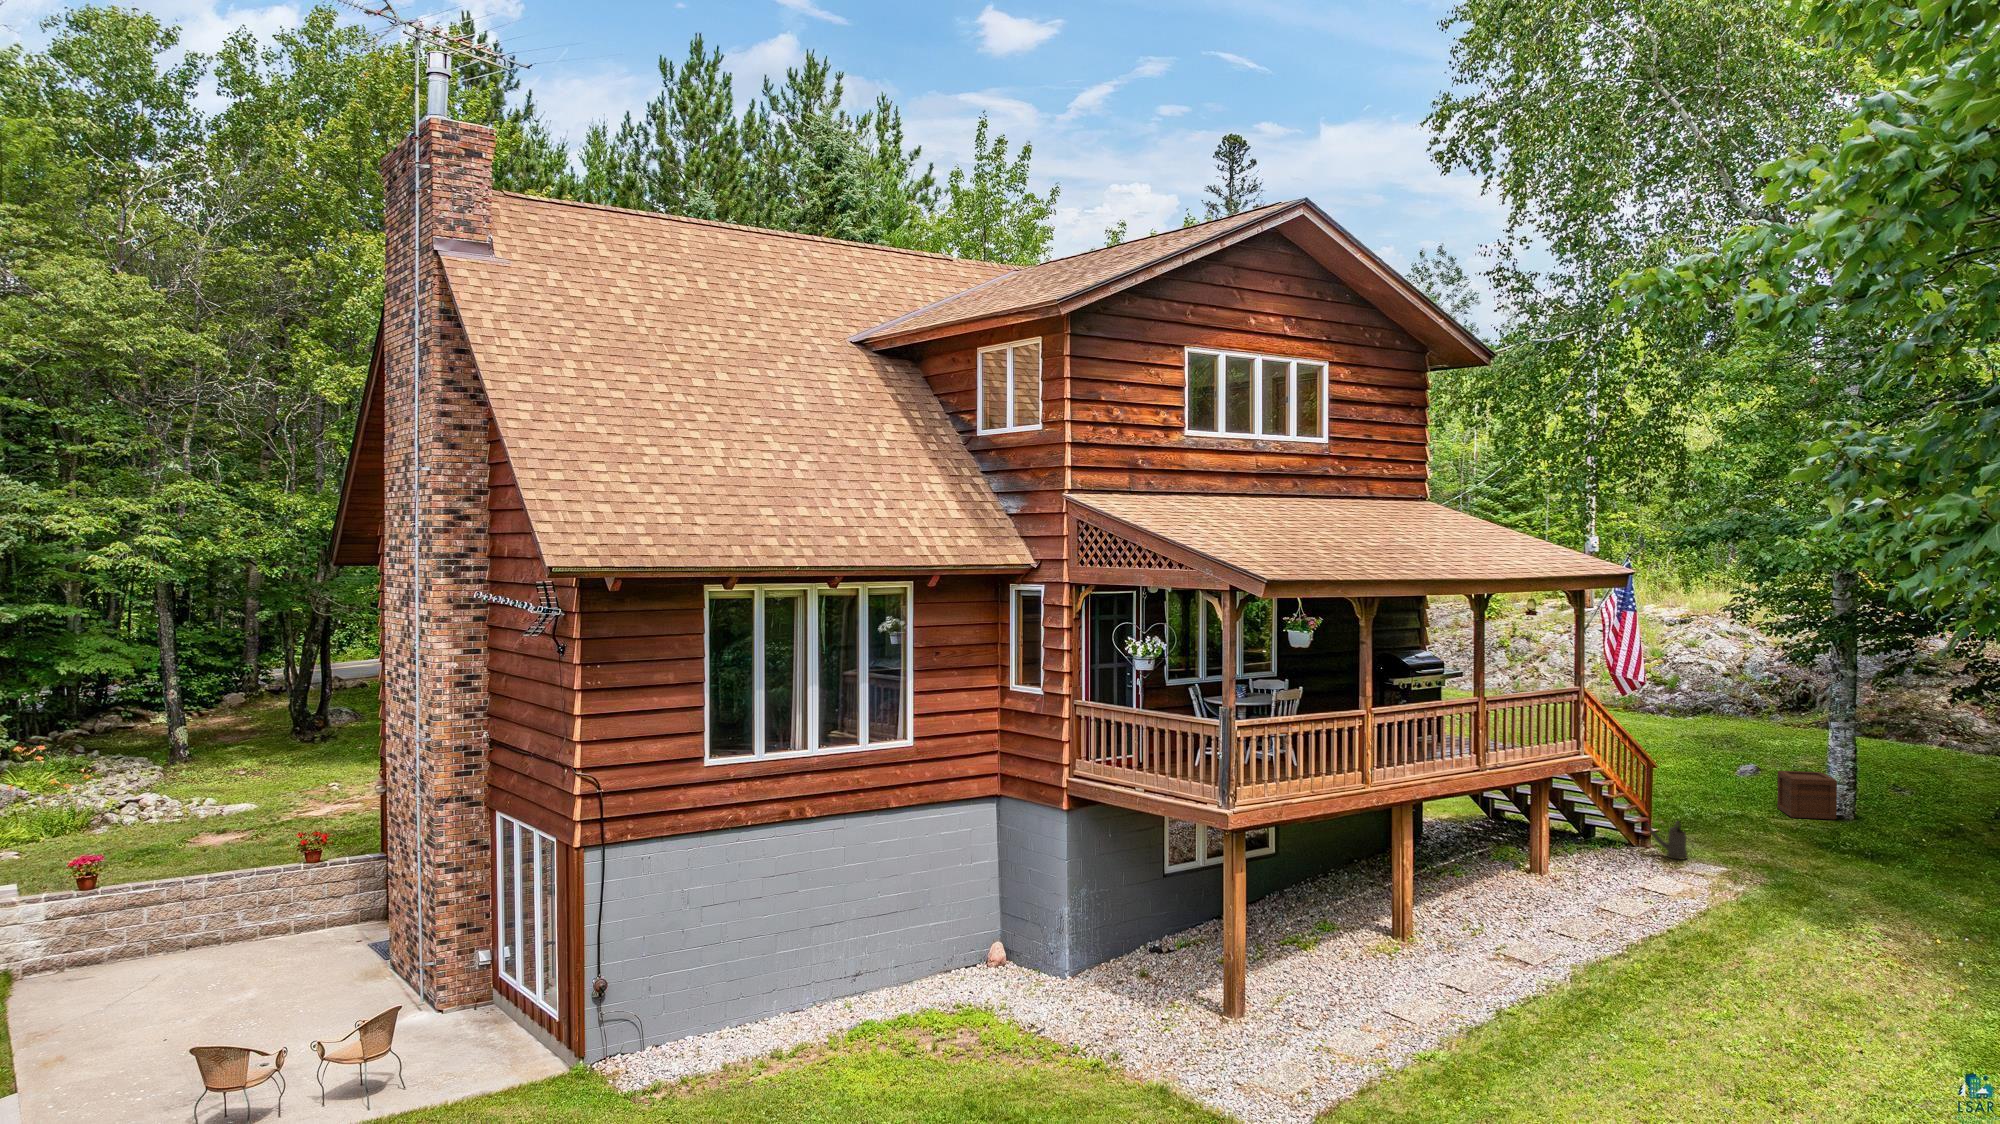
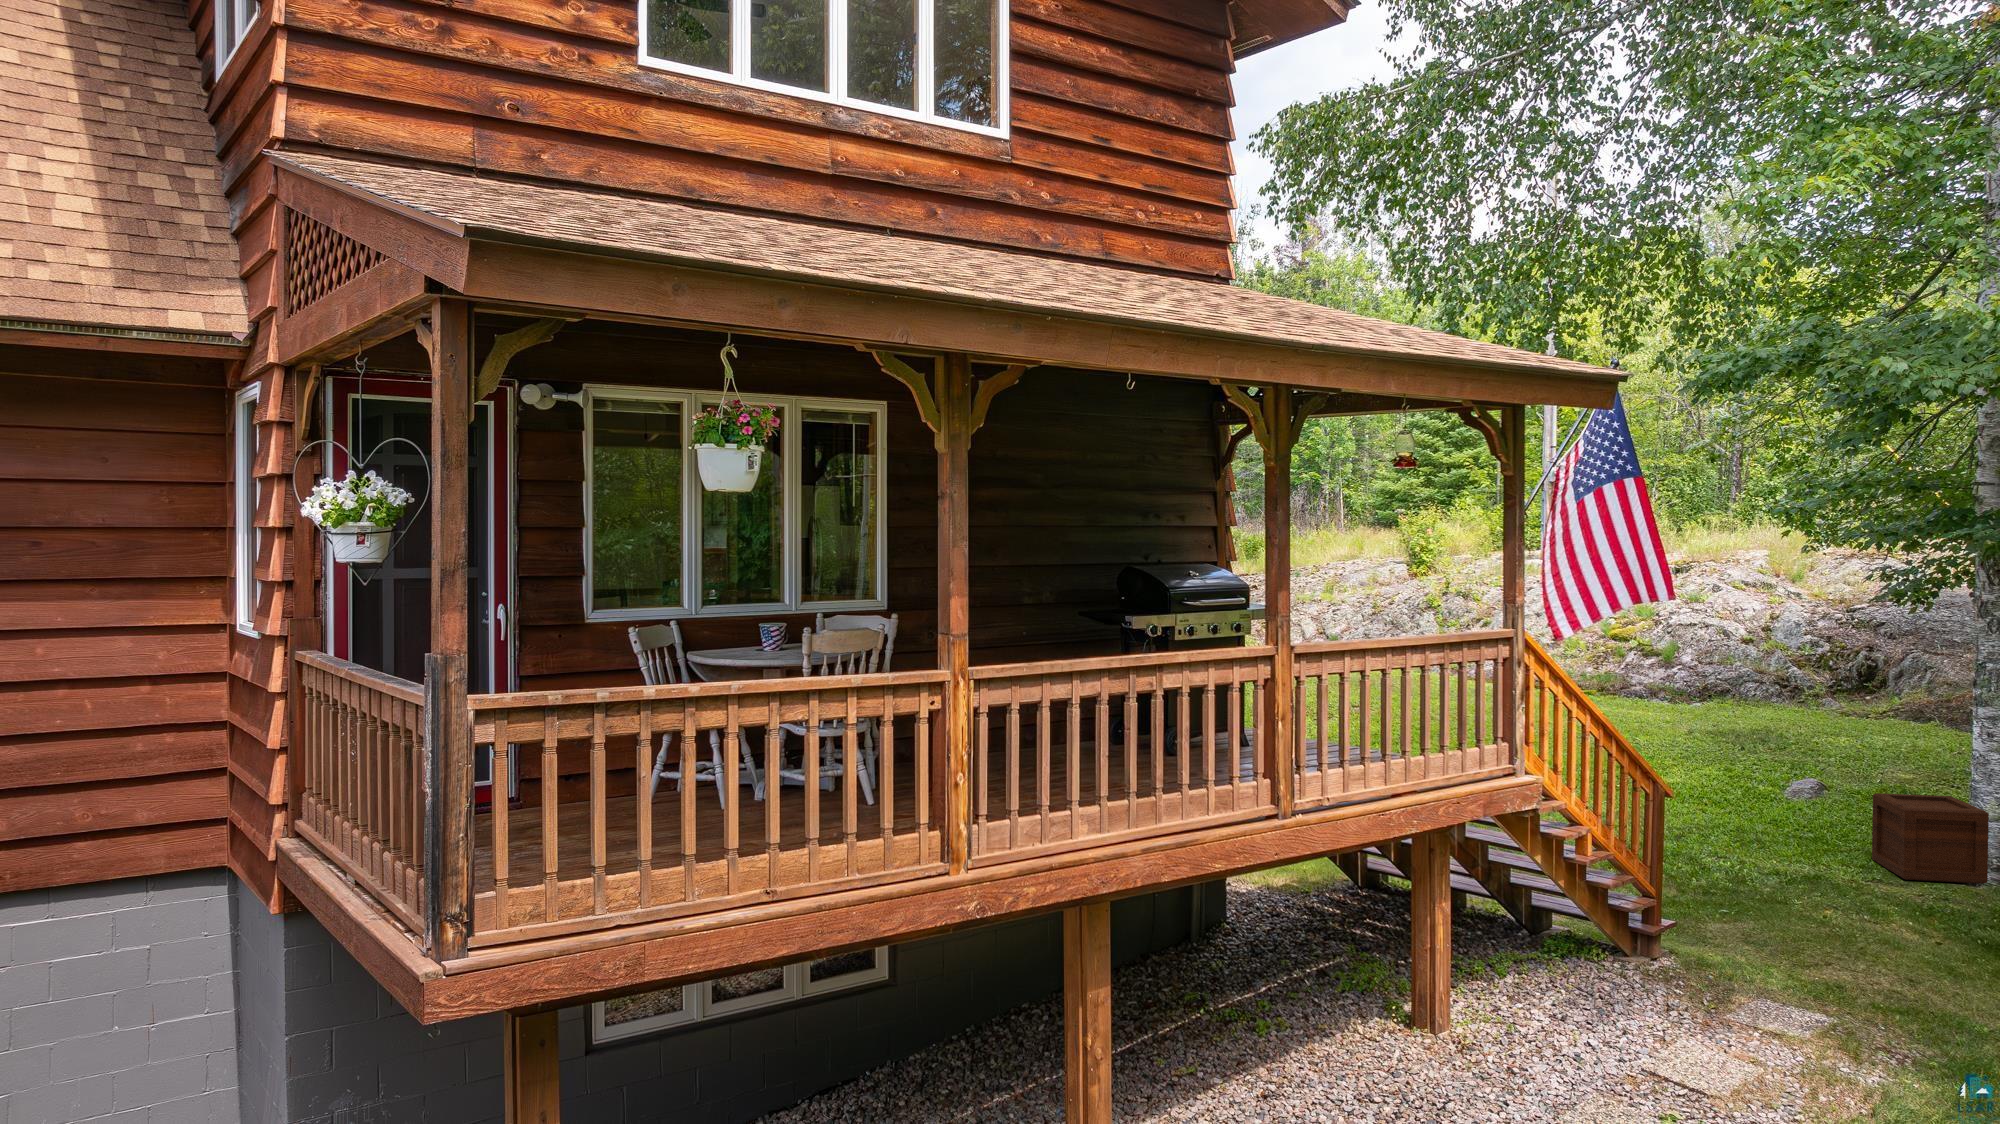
watering can: present [1647,821,1687,860] -> none [1648,904,1748,983]

